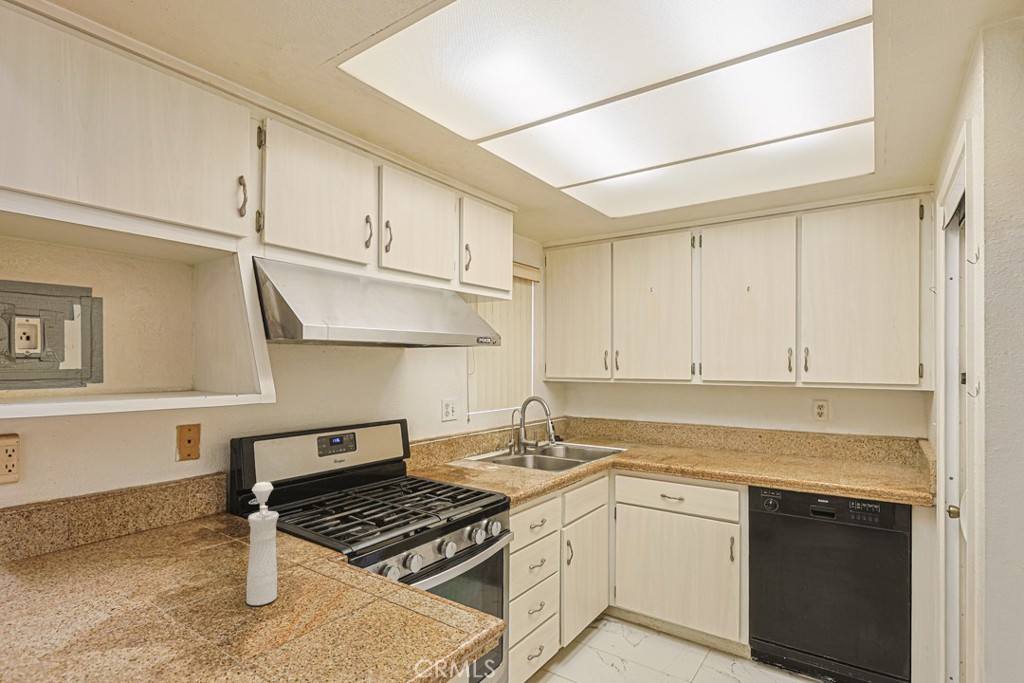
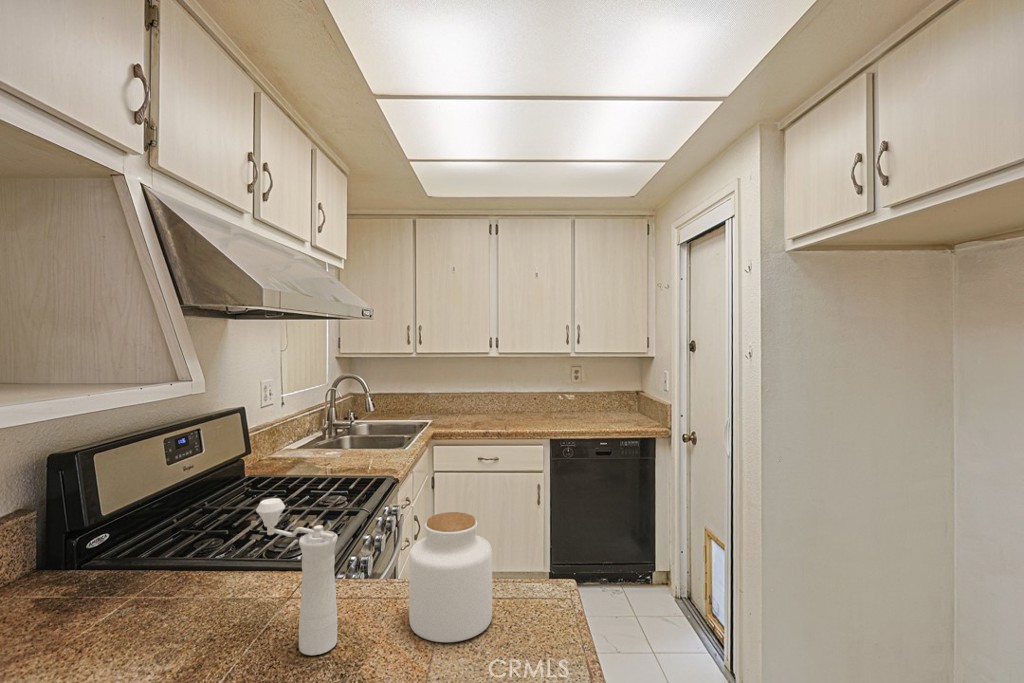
jar: none [318,518,396,632] -> present [409,512,492,642]

